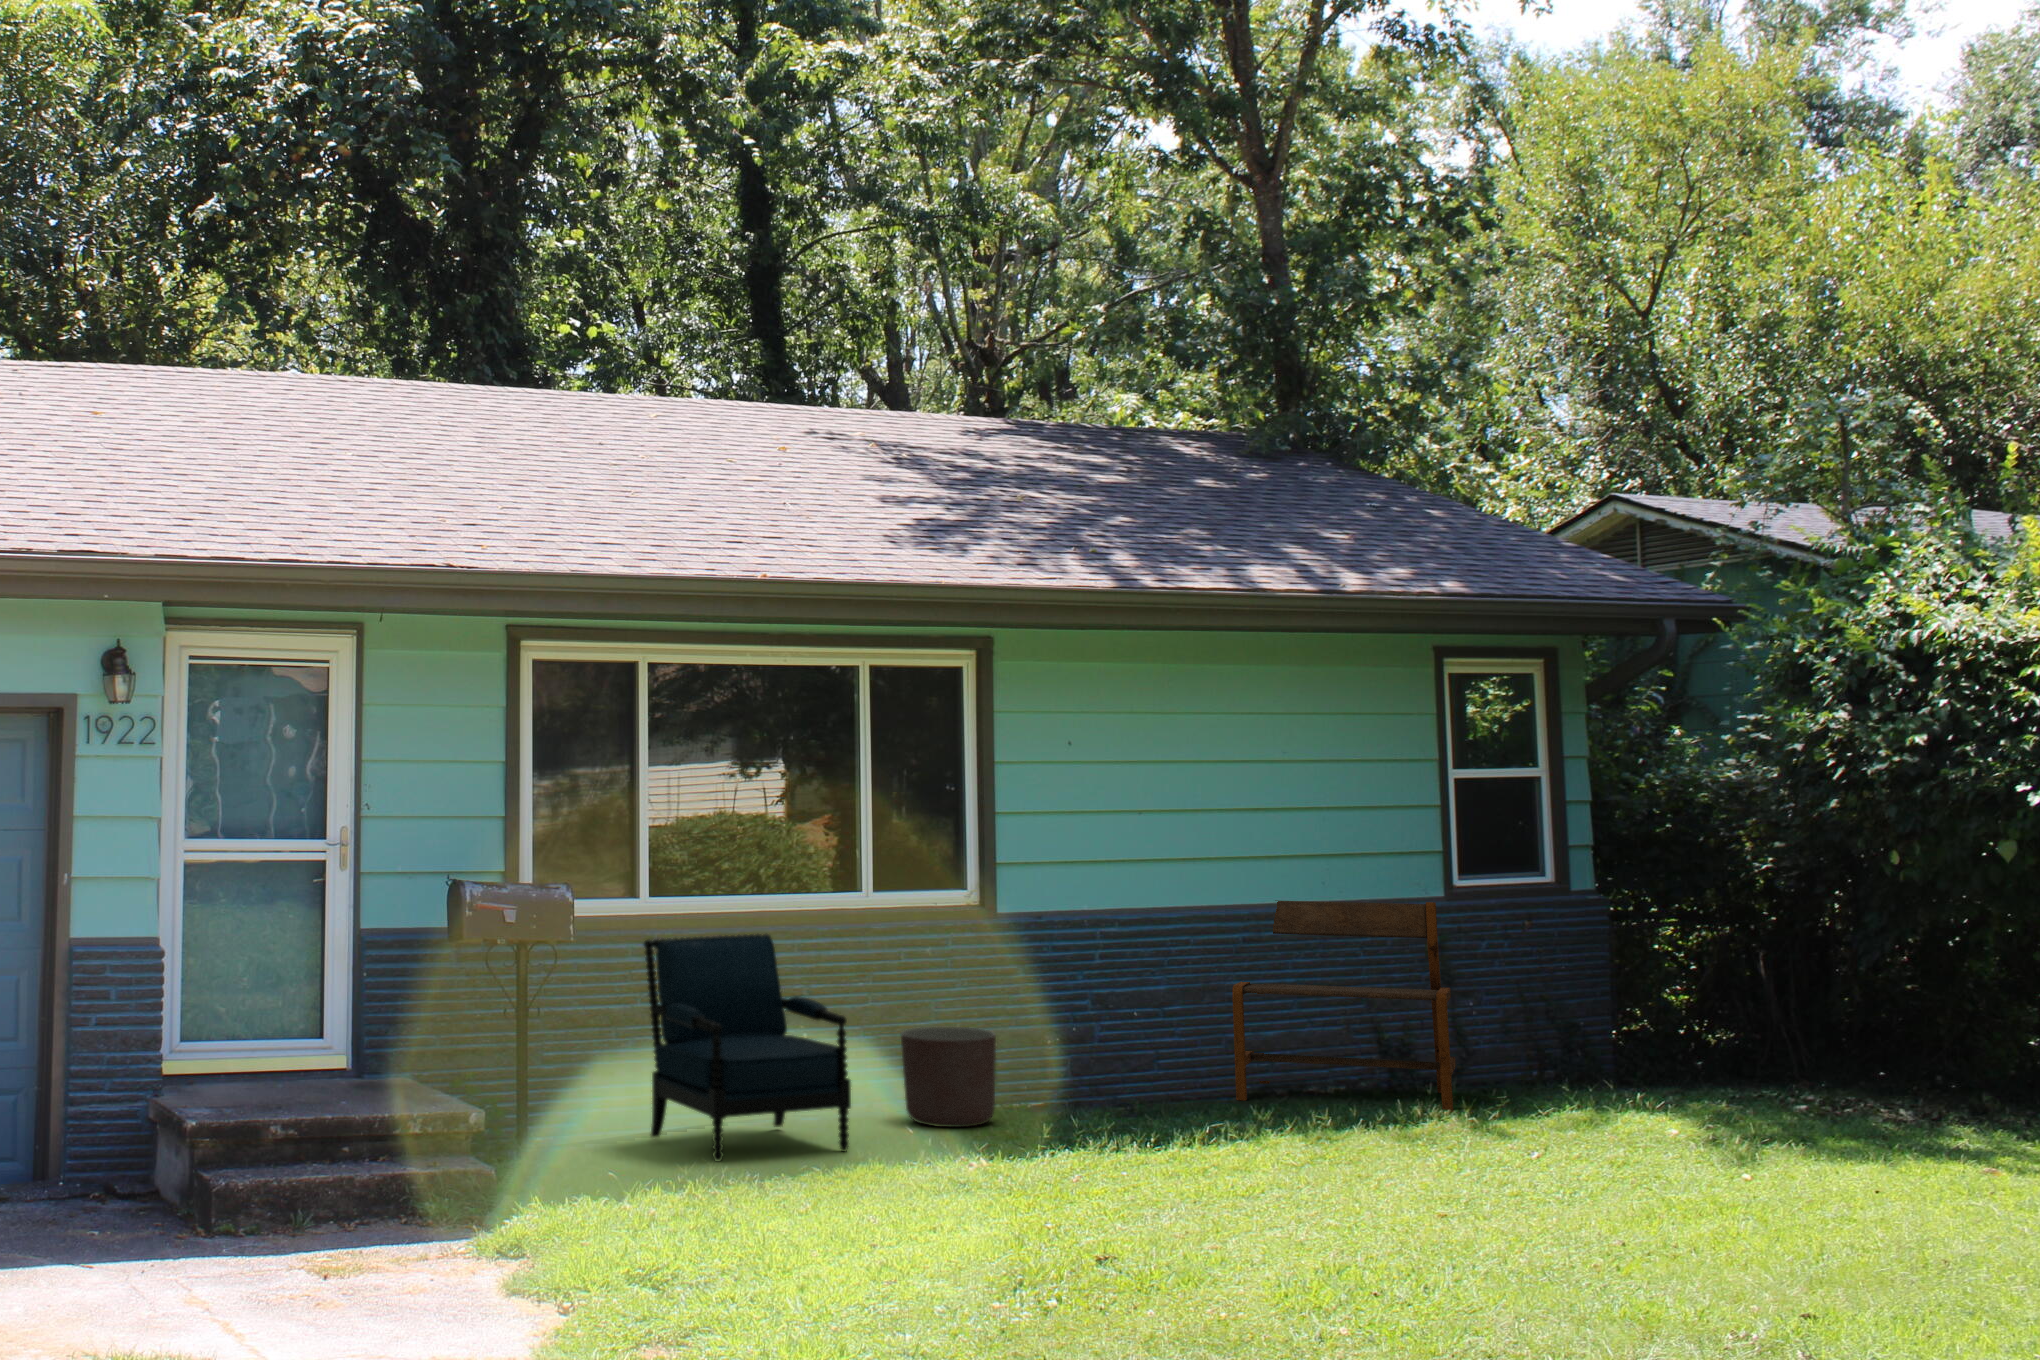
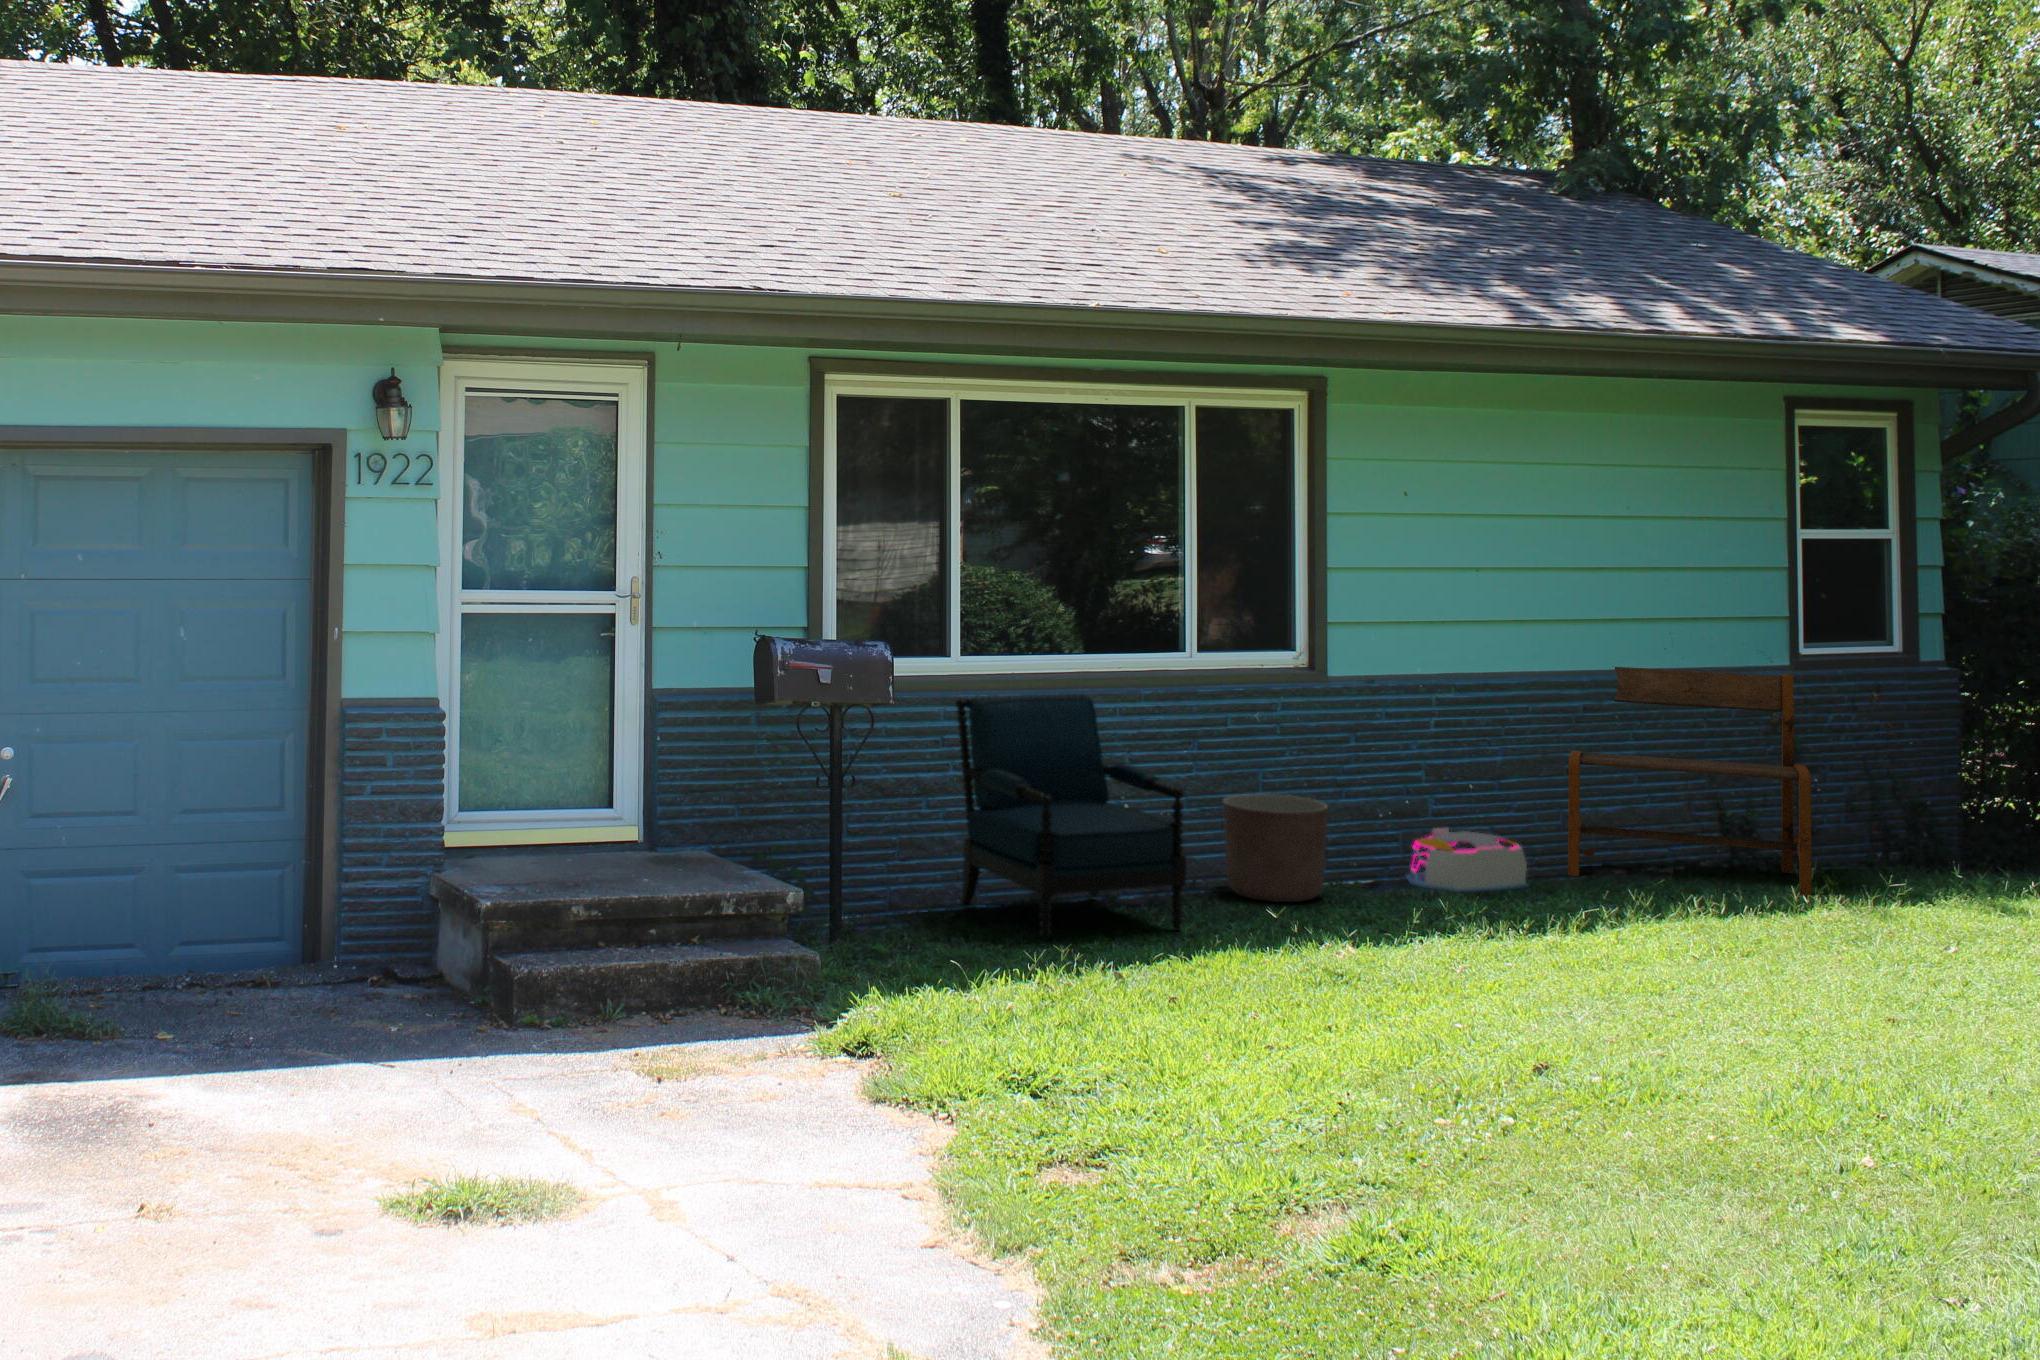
storage bin: none [1081,1057,1194,1117] -> present [1405,828,1529,892]

